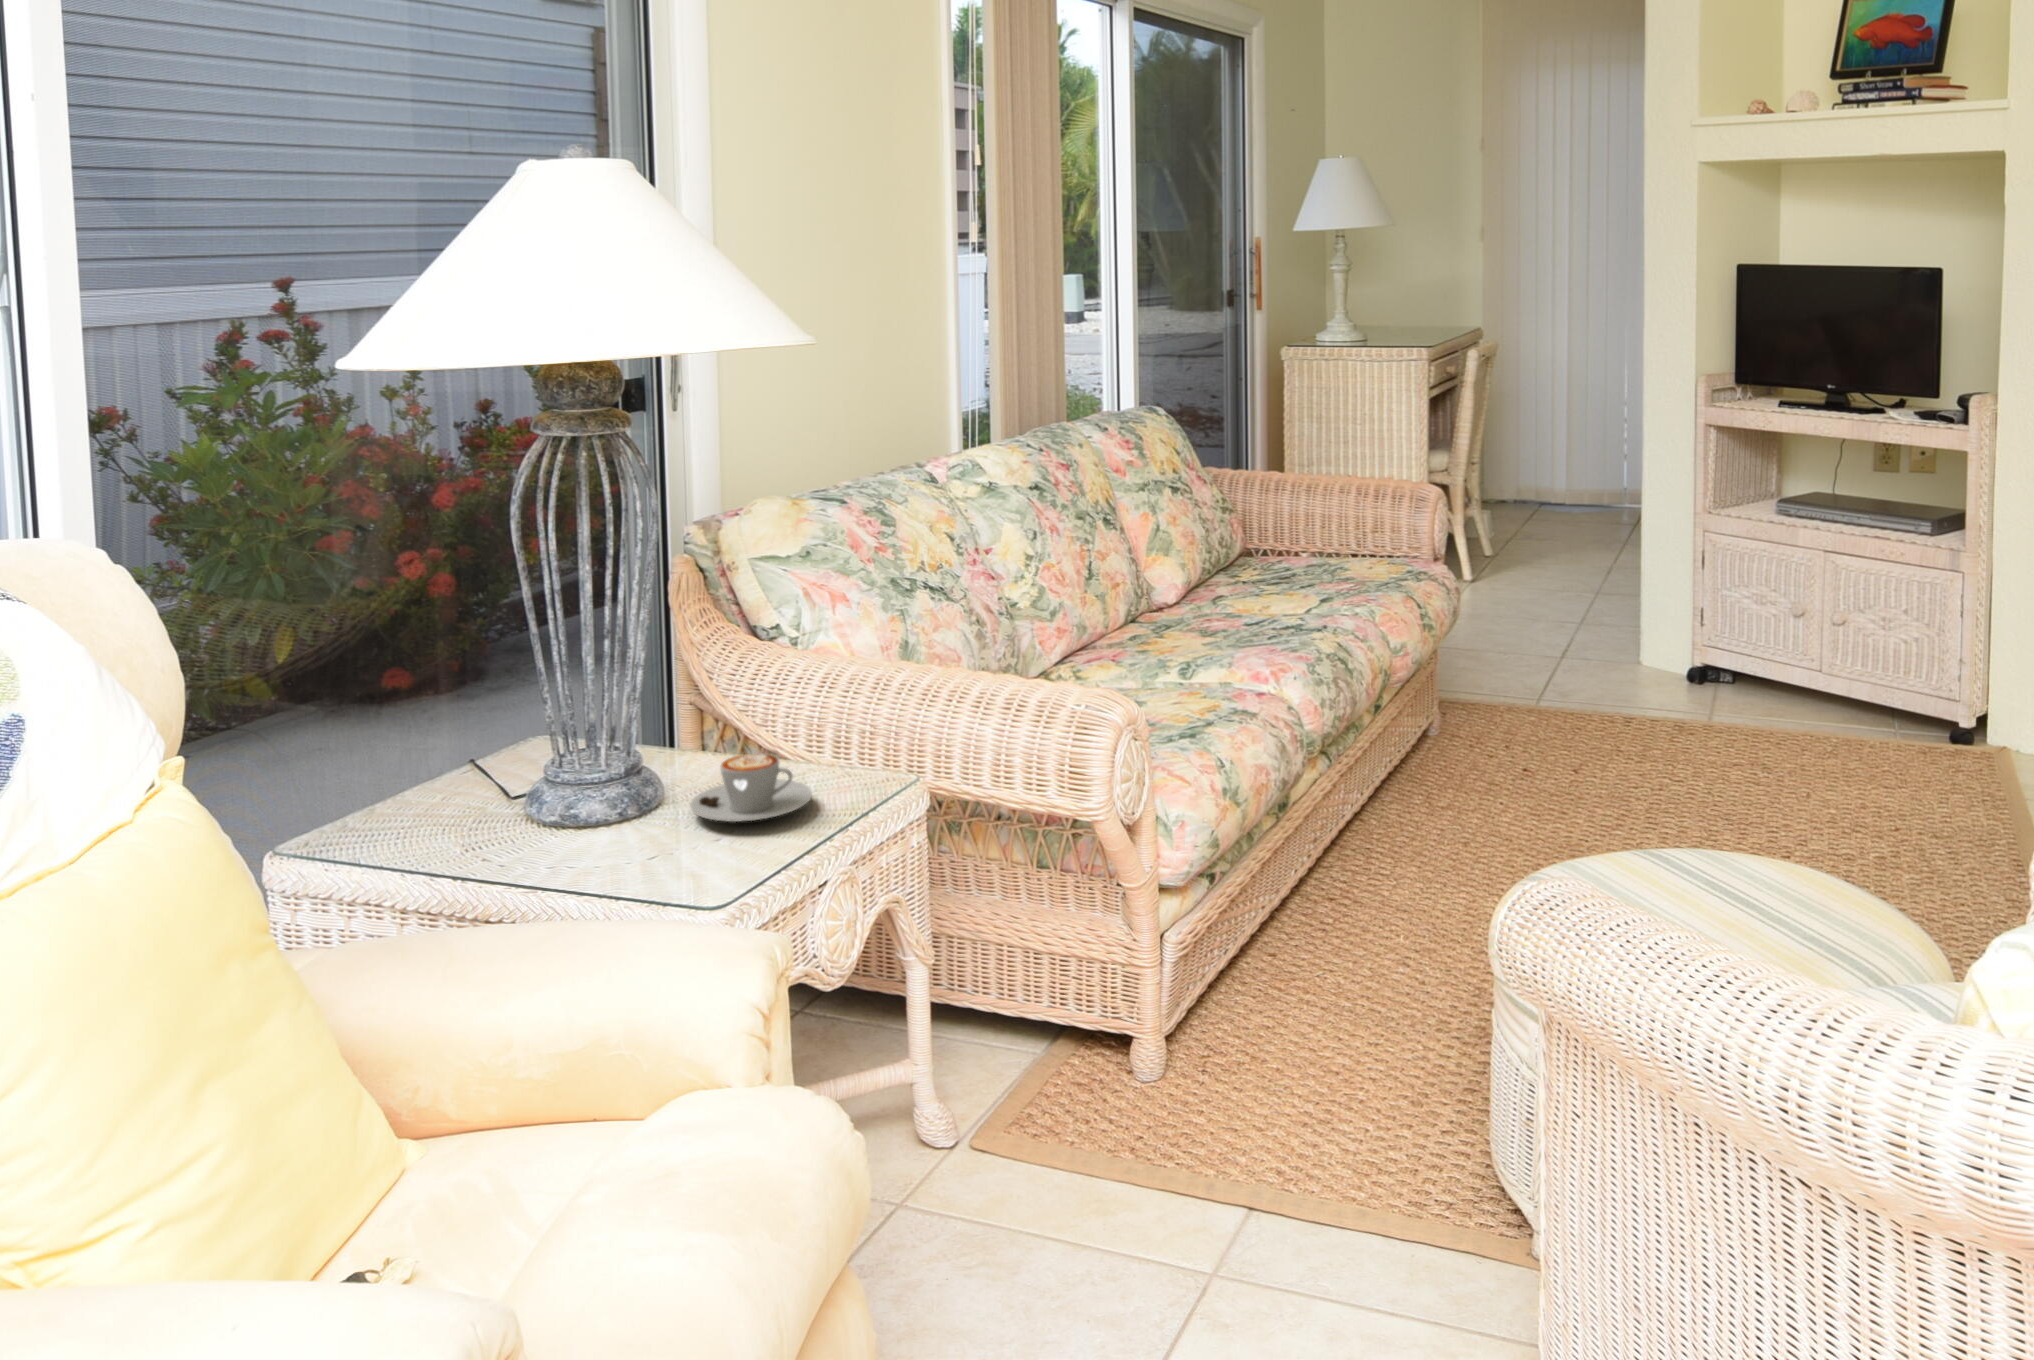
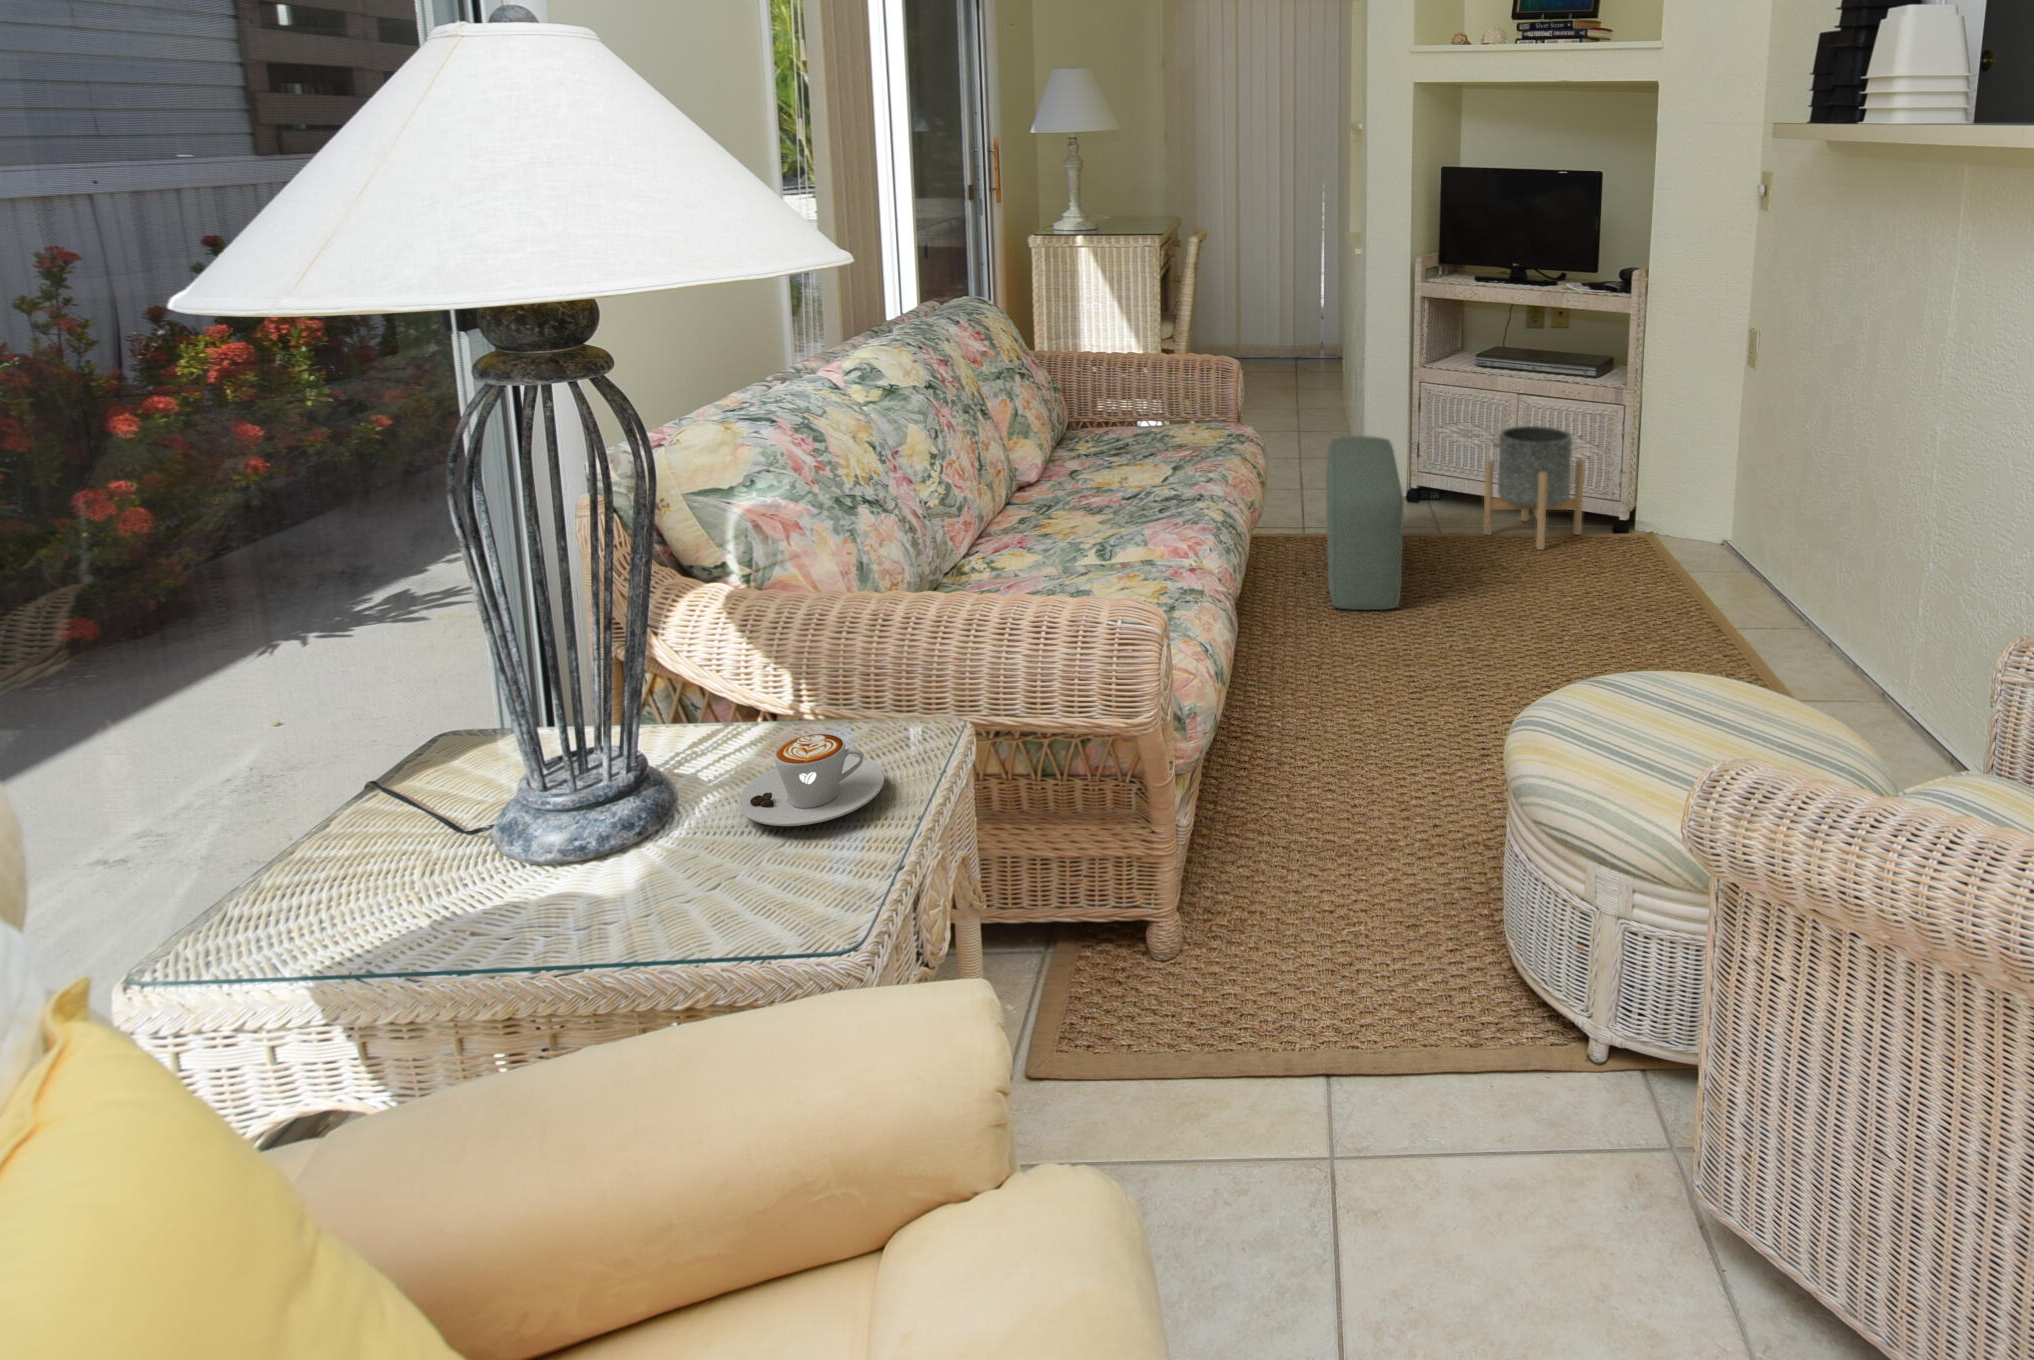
pouf: none [1515,590,1636,795] -> present [1326,436,1404,610]
planter: none [1763,593,1902,753] -> present [1484,426,1584,550]

